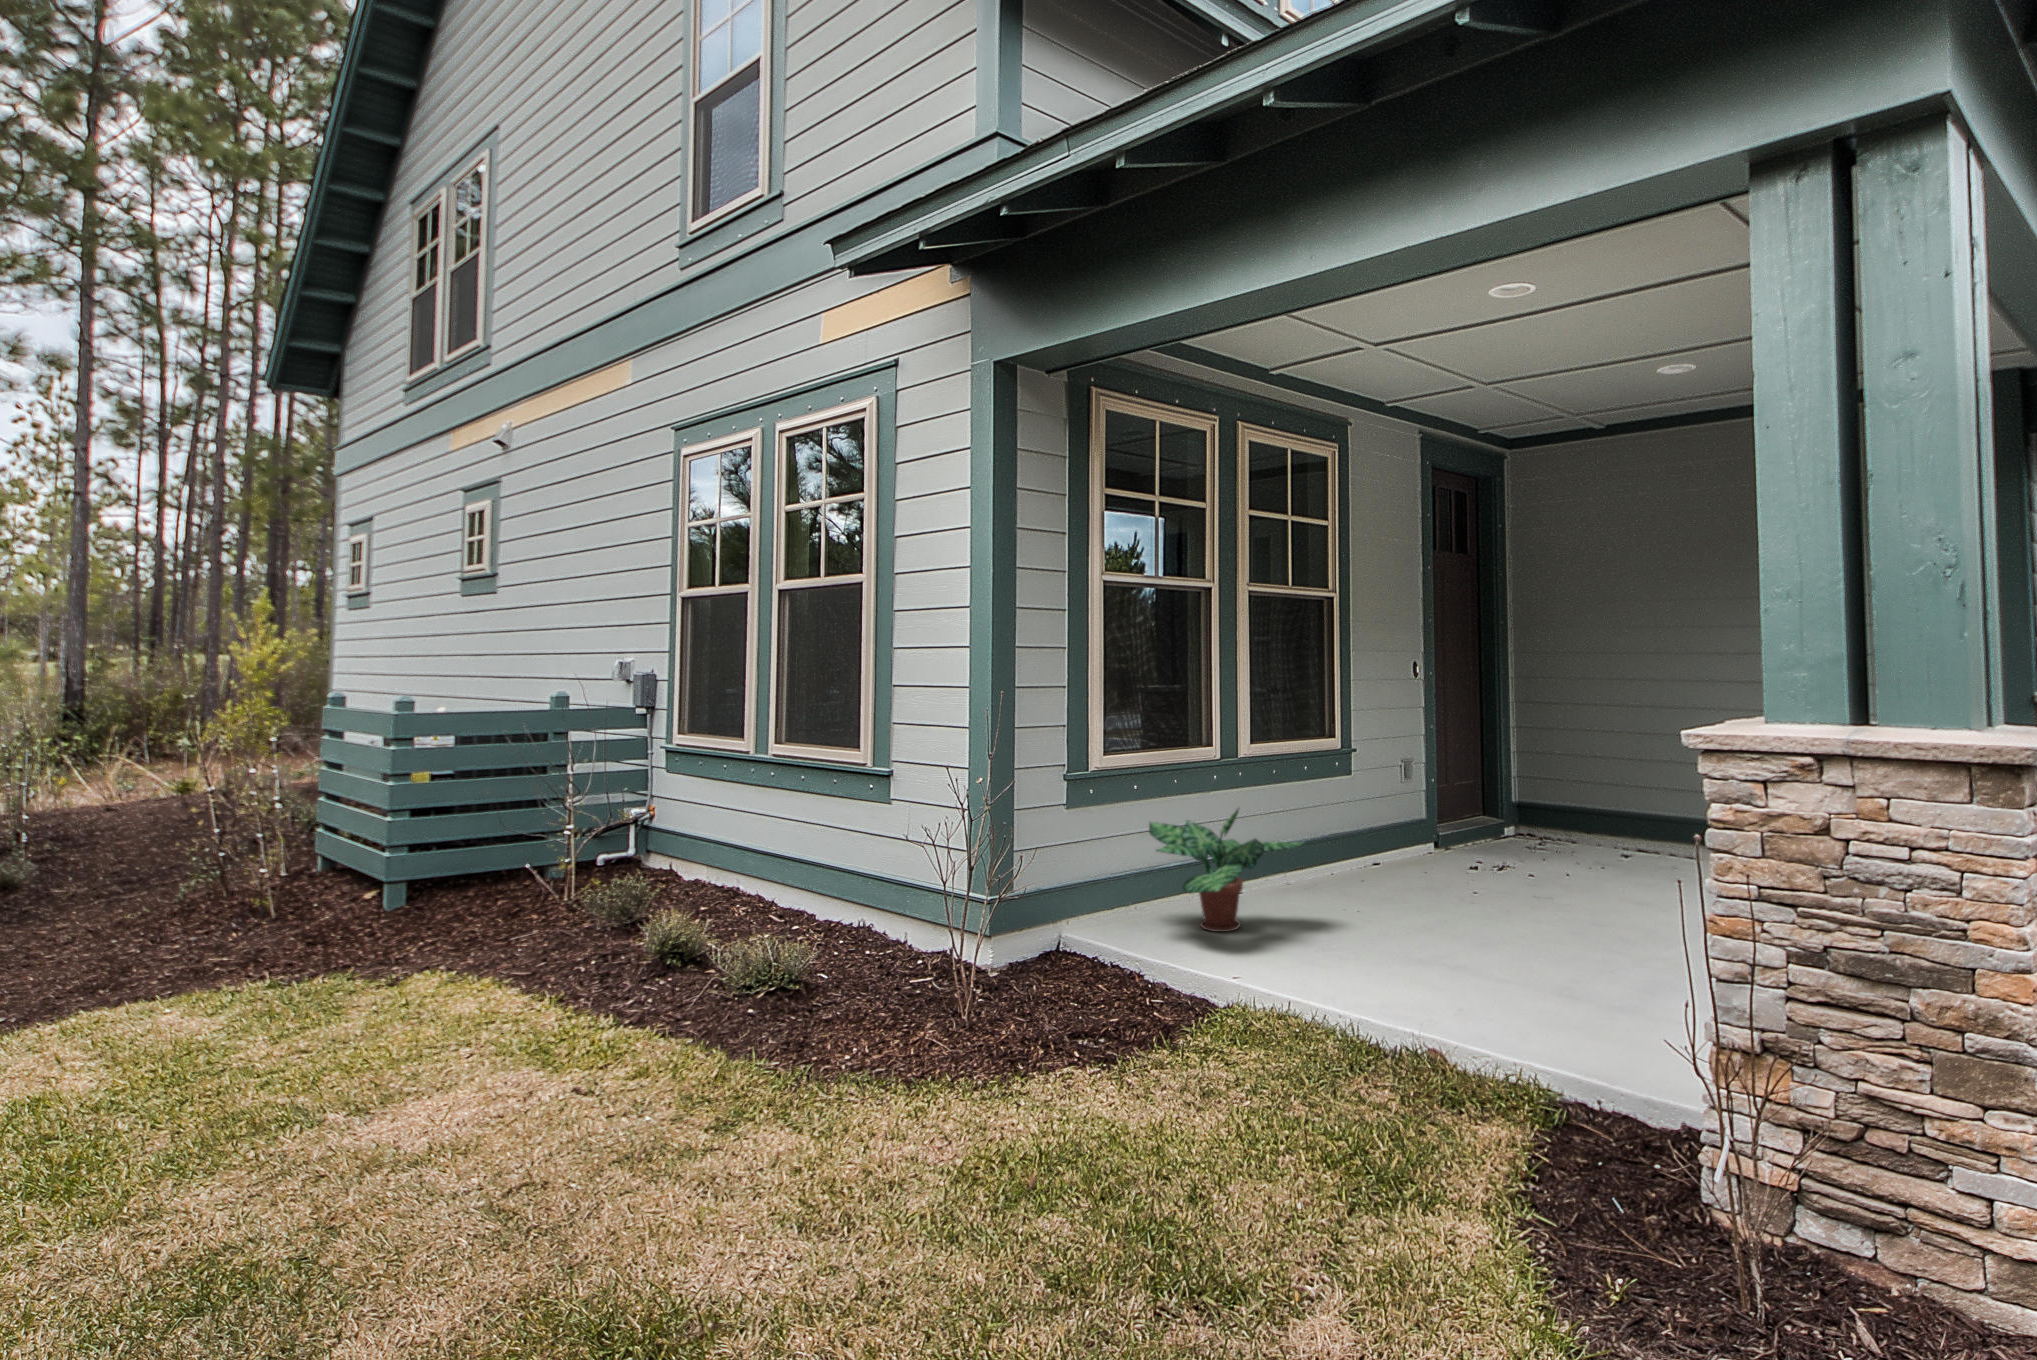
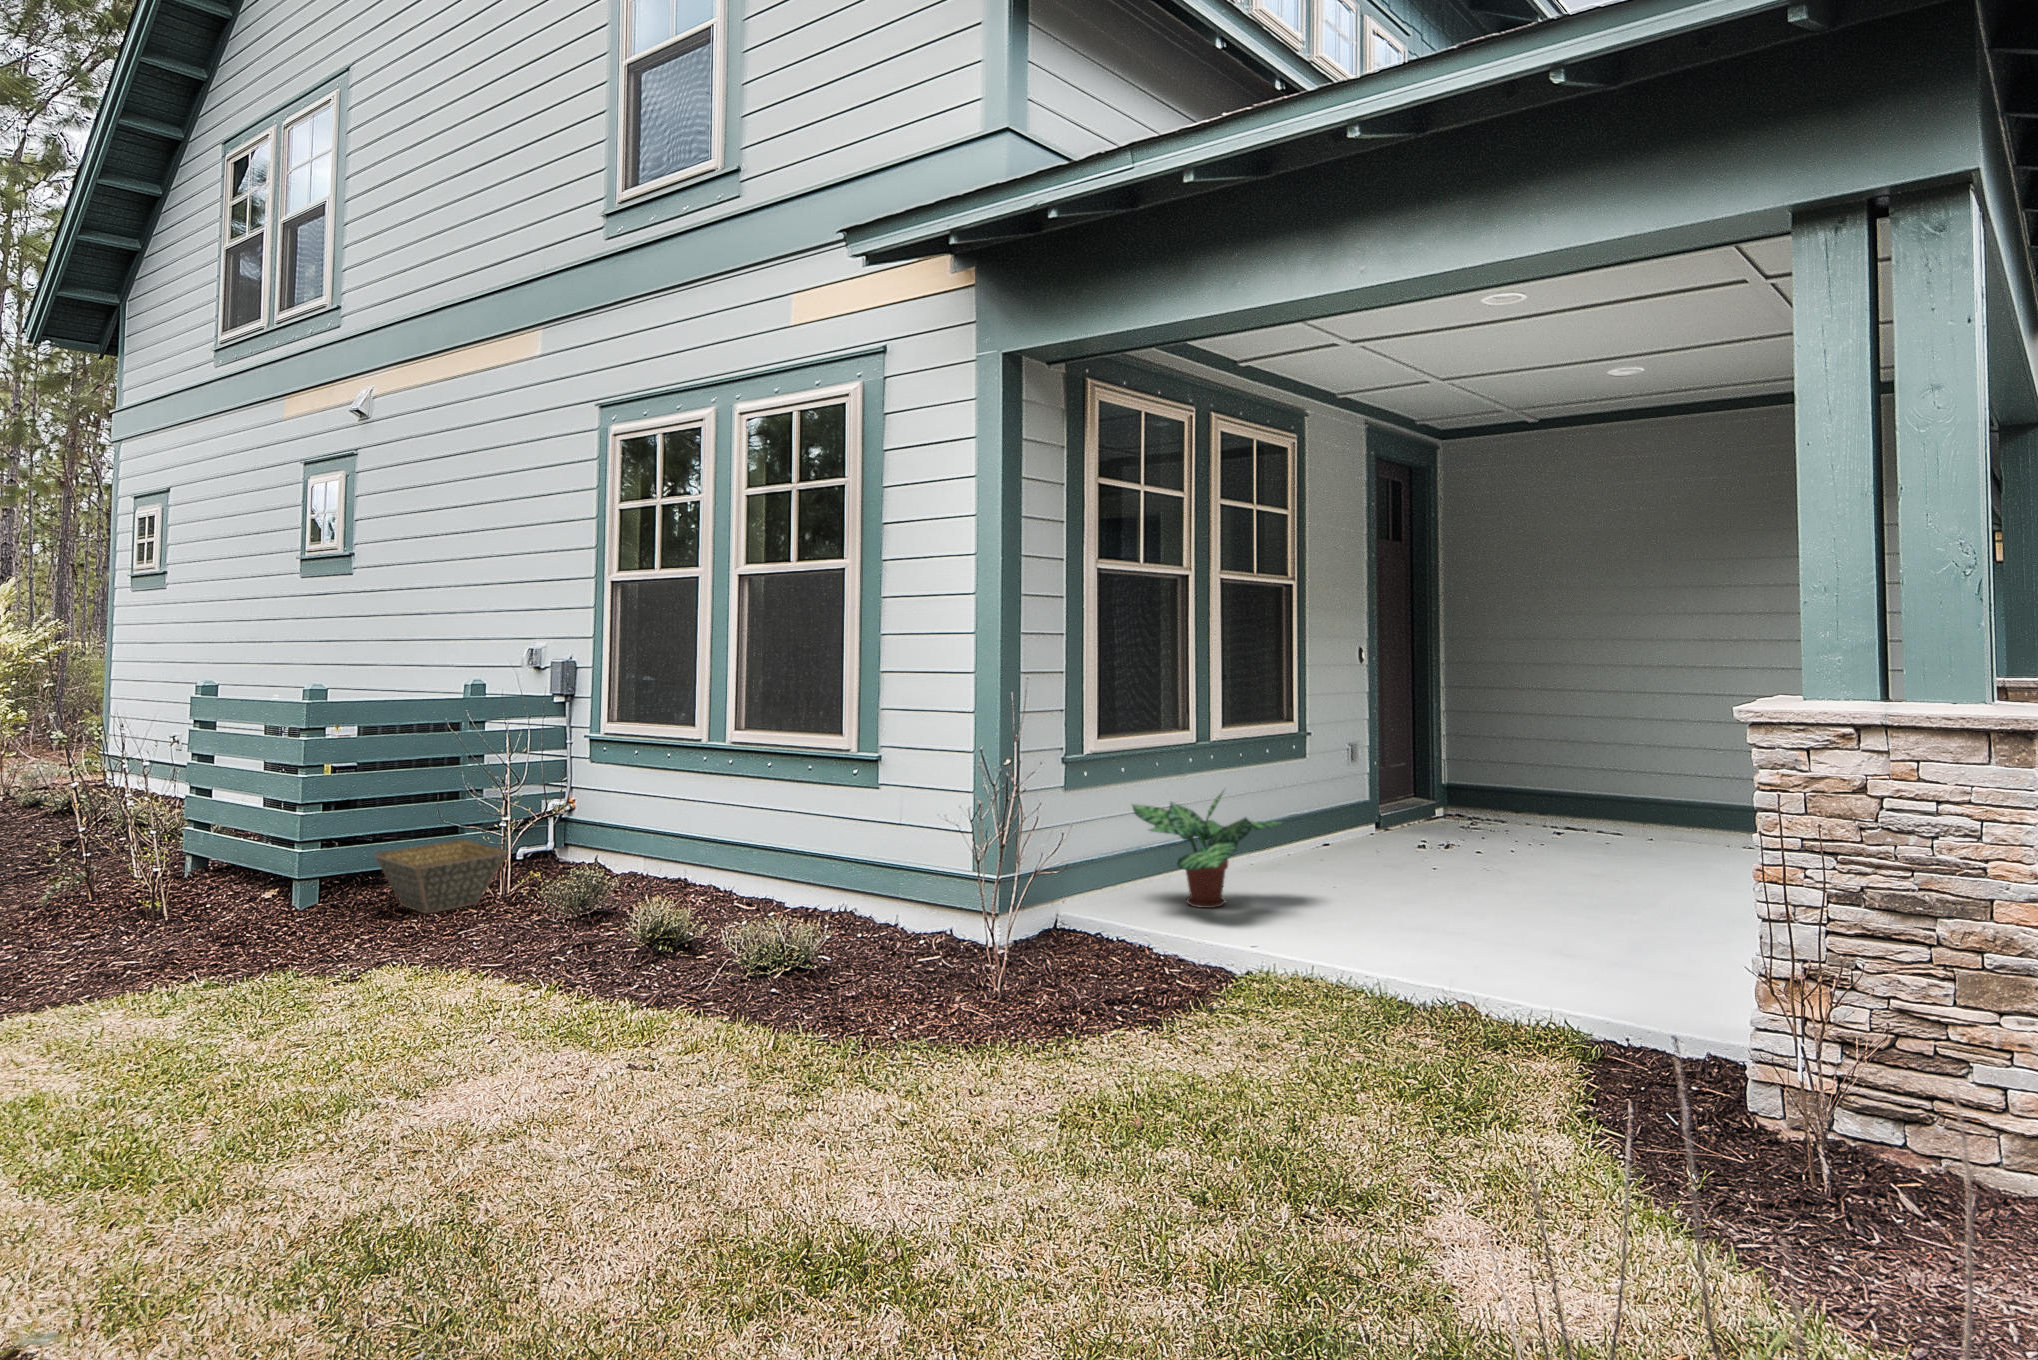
basket: none [426,846,553,920] -> present [375,839,508,914]

